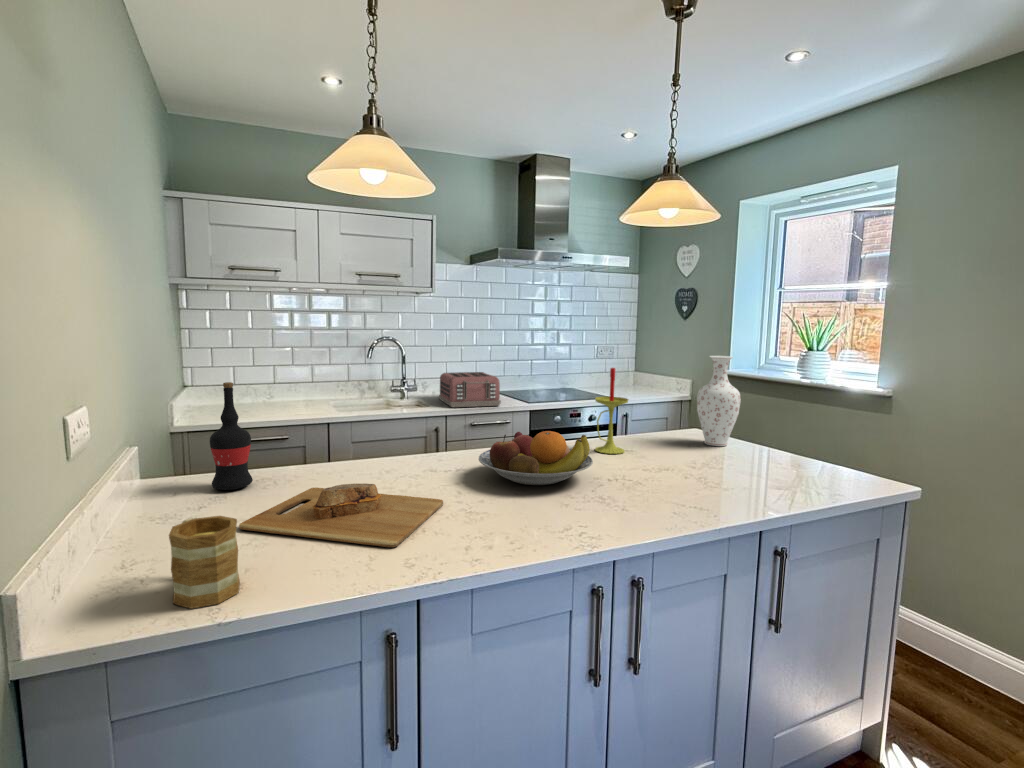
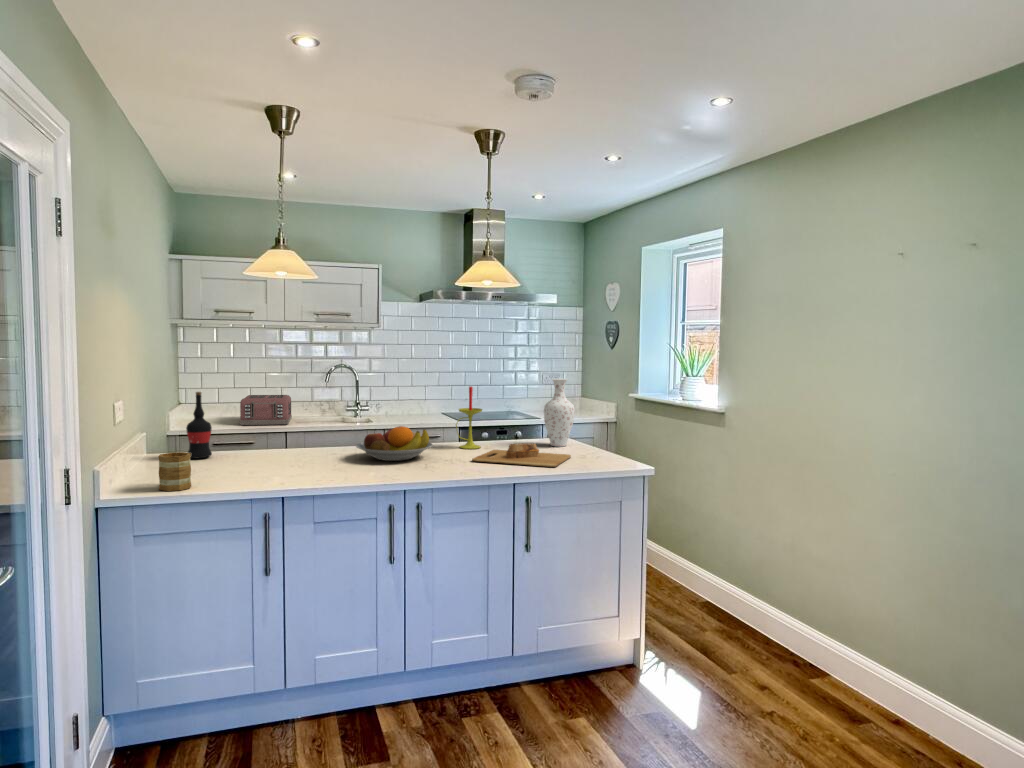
toaster: present [439,372,501,407] -> present [240,395,292,425]
cutting board: present [239,484,443,547] -> present [472,443,571,467]

